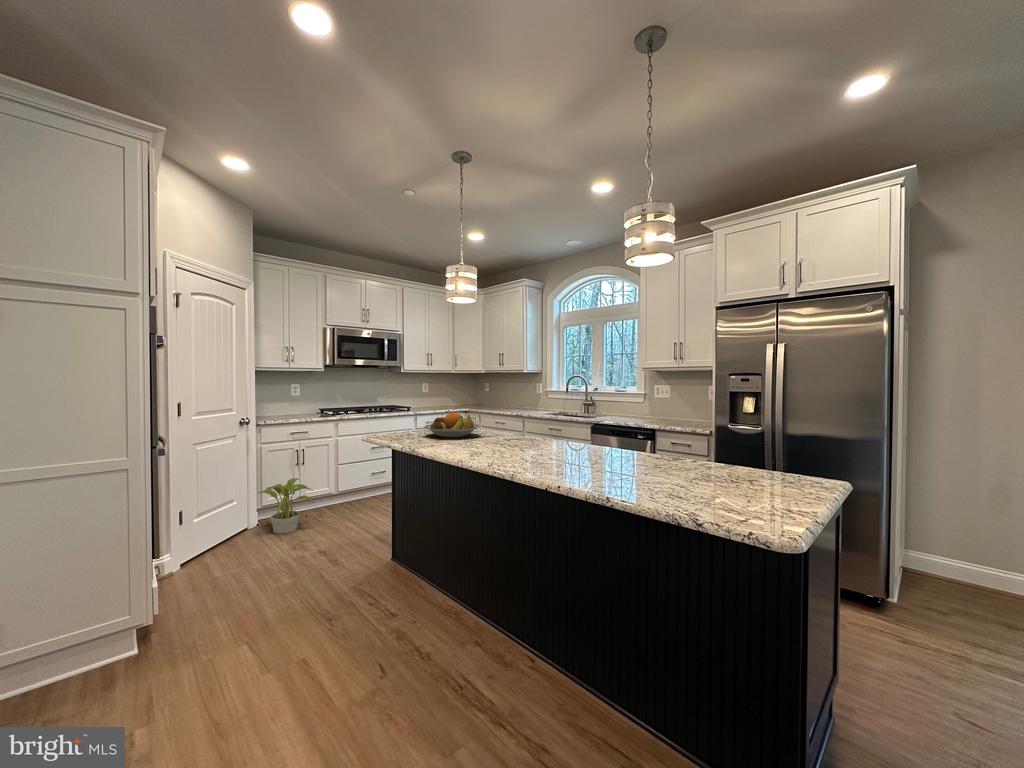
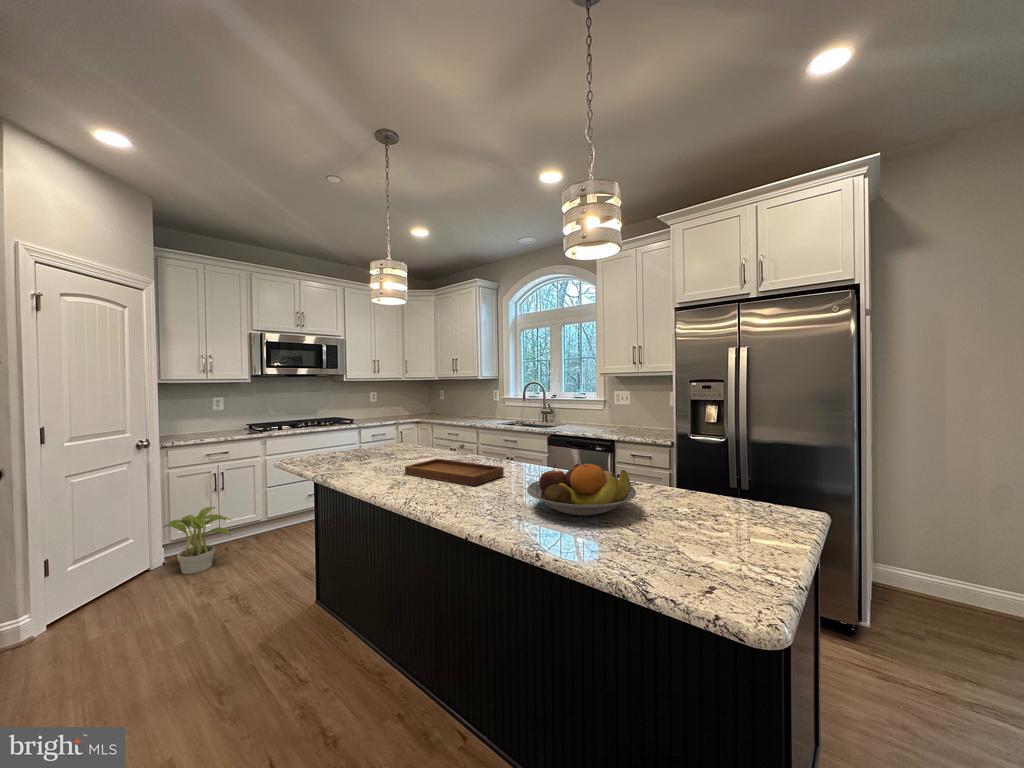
fruit bowl: present [424,413,480,438] -> present [527,464,636,516]
tray: none [480,421,564,455] -> present [405,444,504,486]

